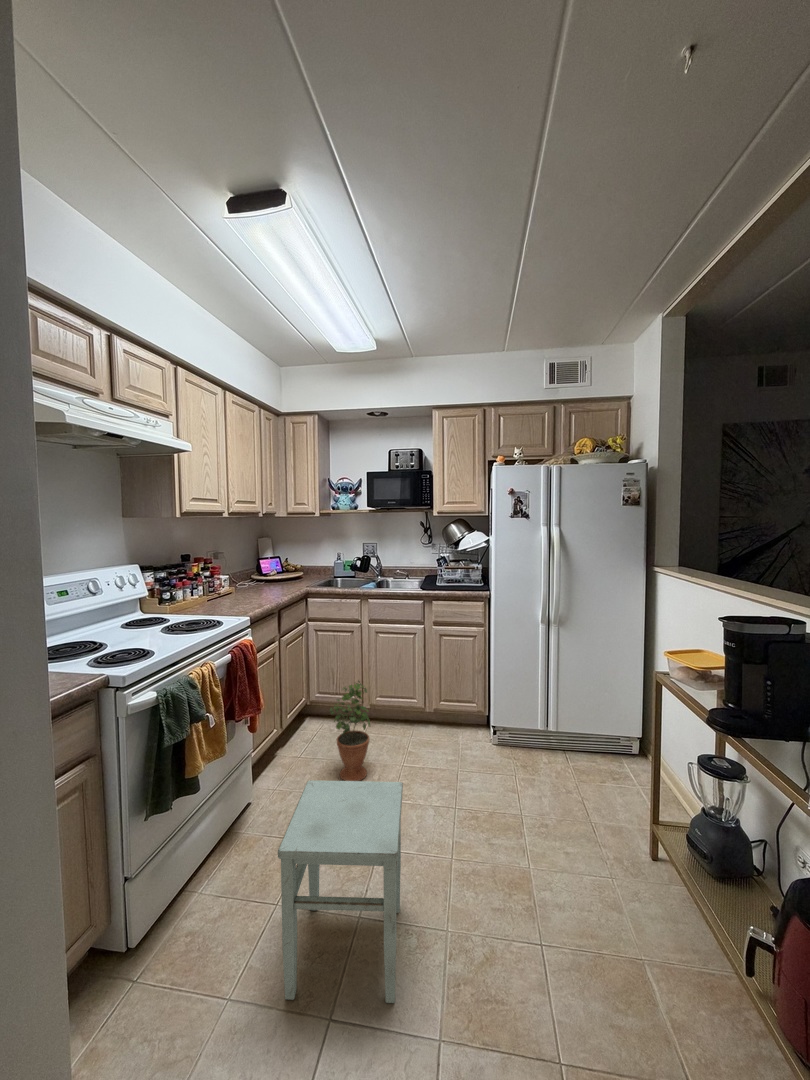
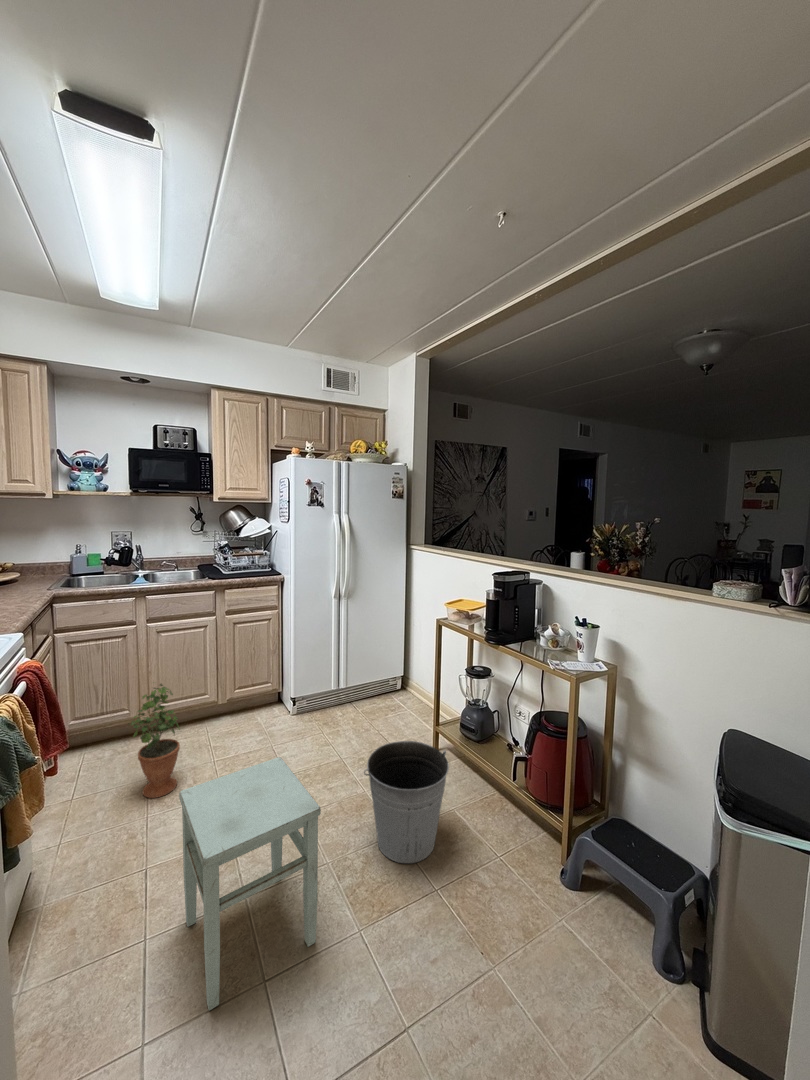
bucket: none [494,815,614,992] -> present [364,741,449,863]

